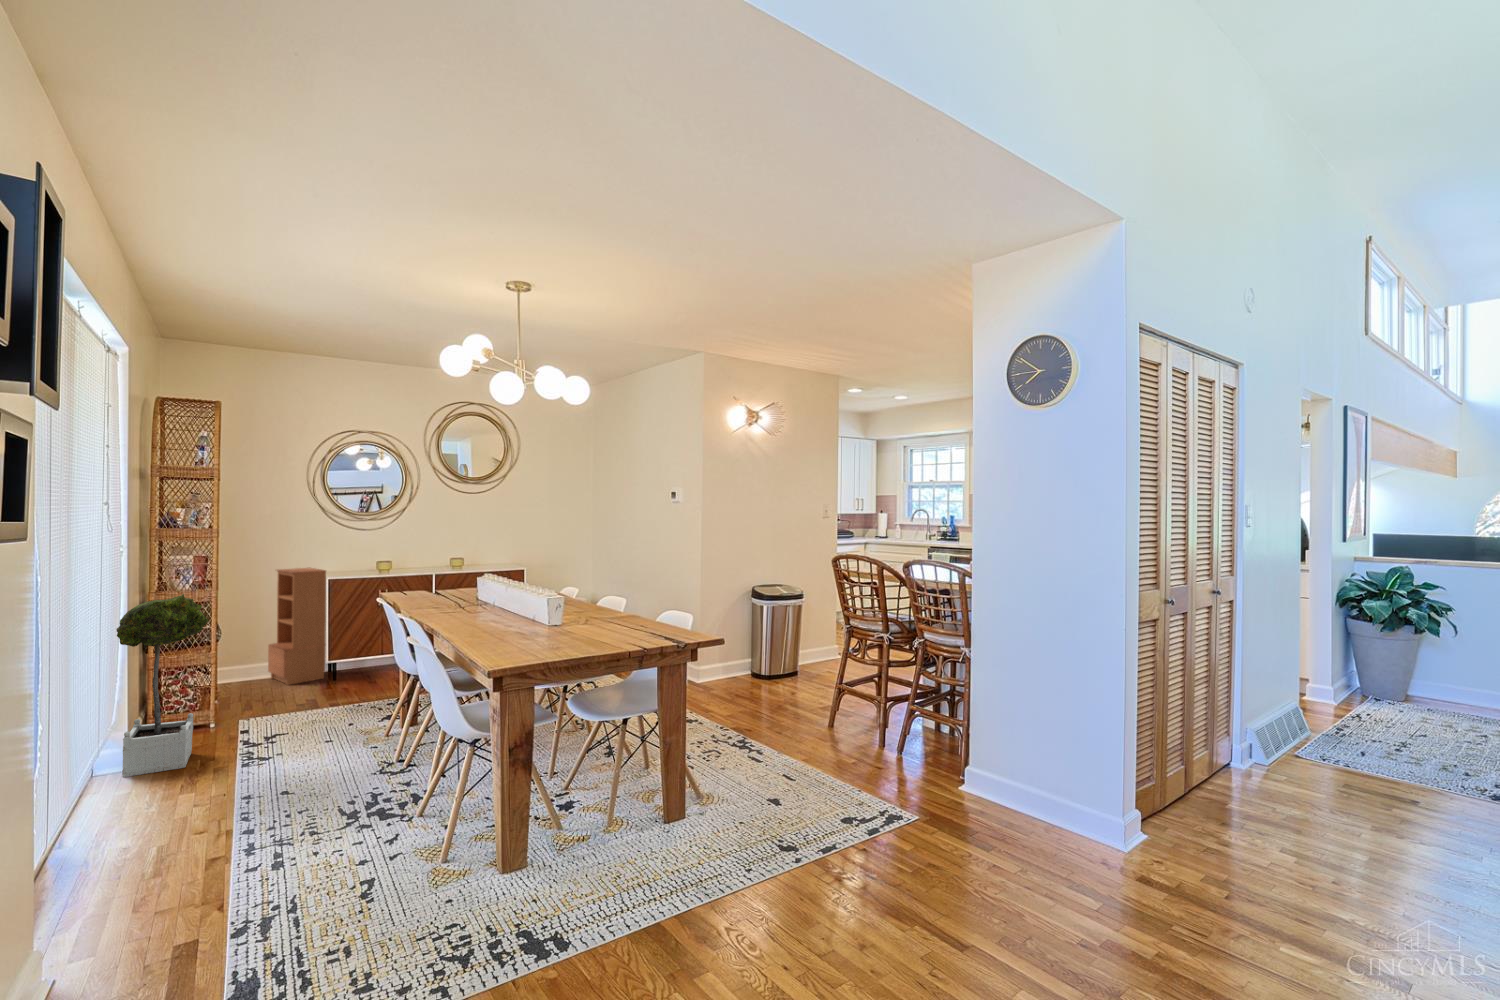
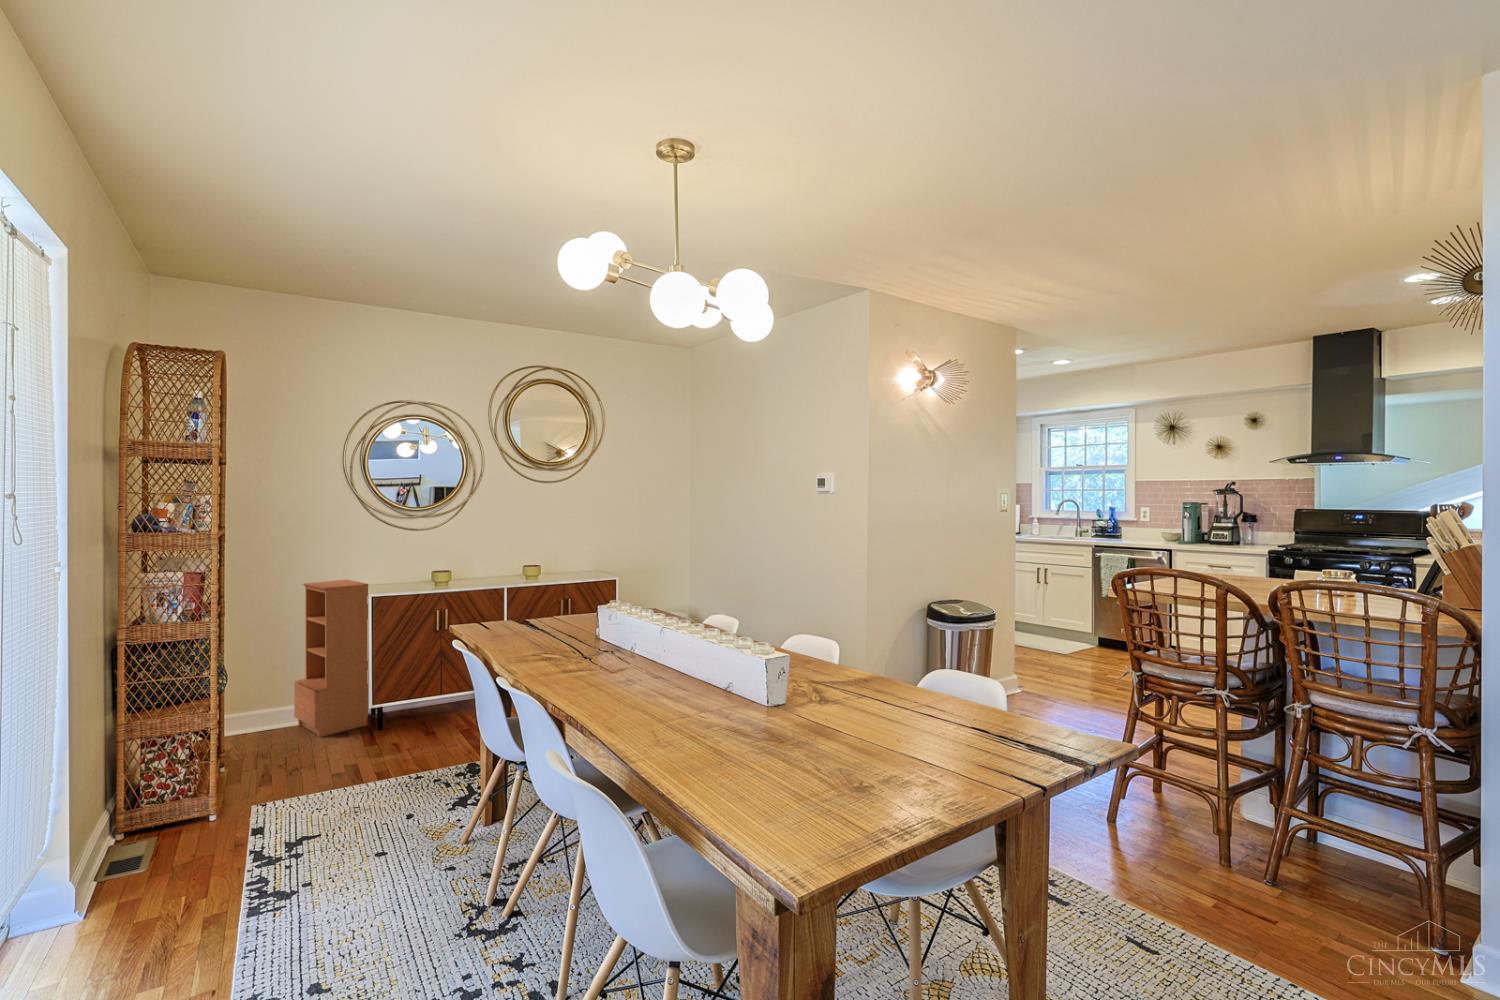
potted tree: present [116,594,208,777] -> none [31,641,193,949]

